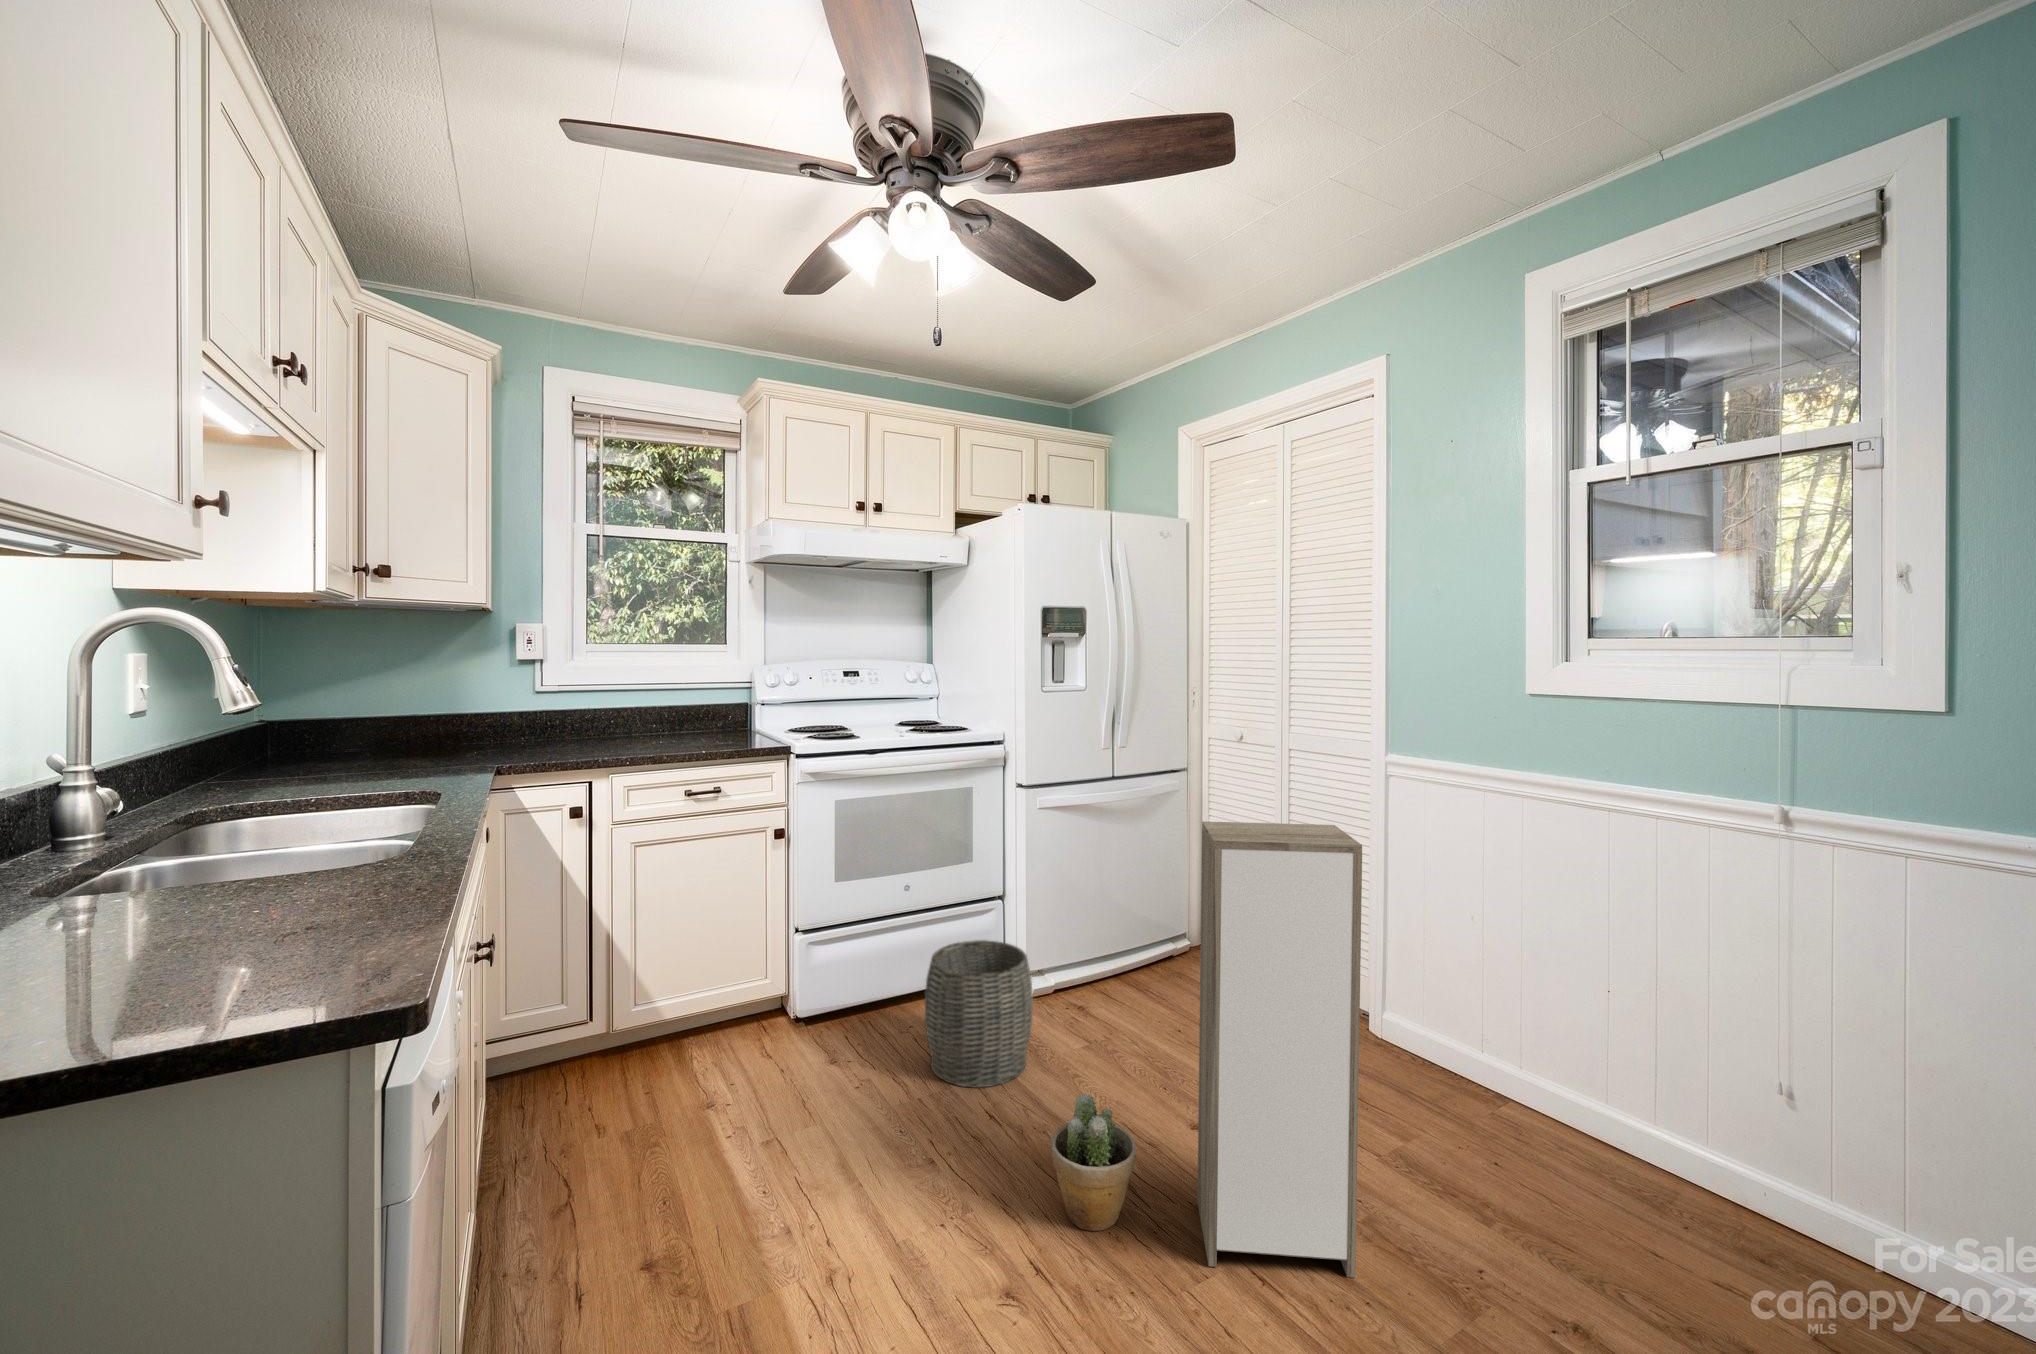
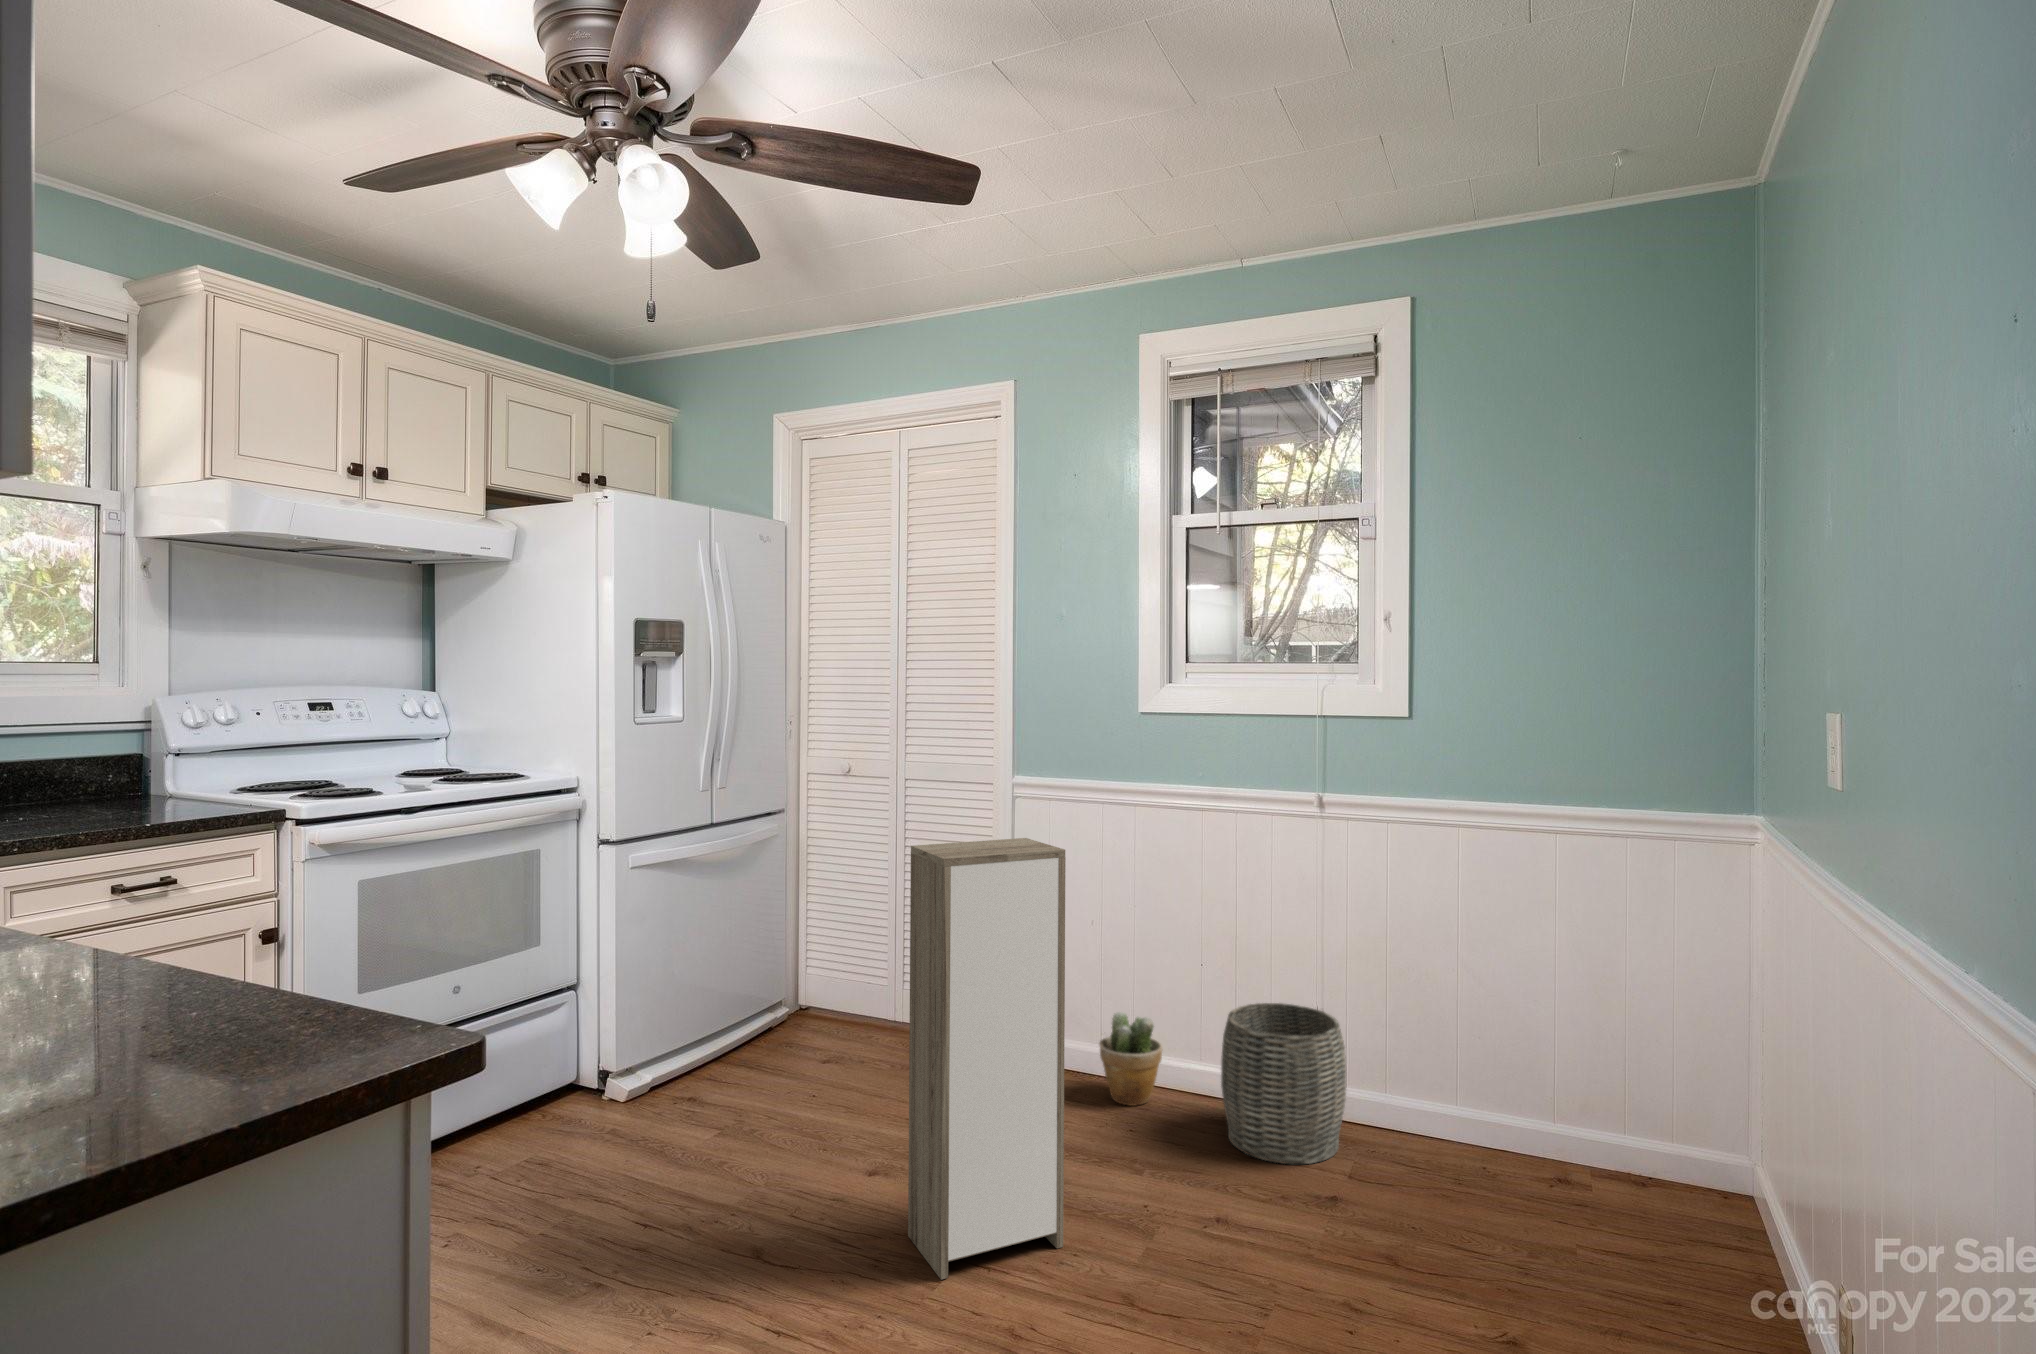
woven basket: present [925,940,1033,1088] -> present [1221,1003,1346,1164]
potted plant: present [1051,1094,1136,1231] -> present [1099,1012,1162,1106]

